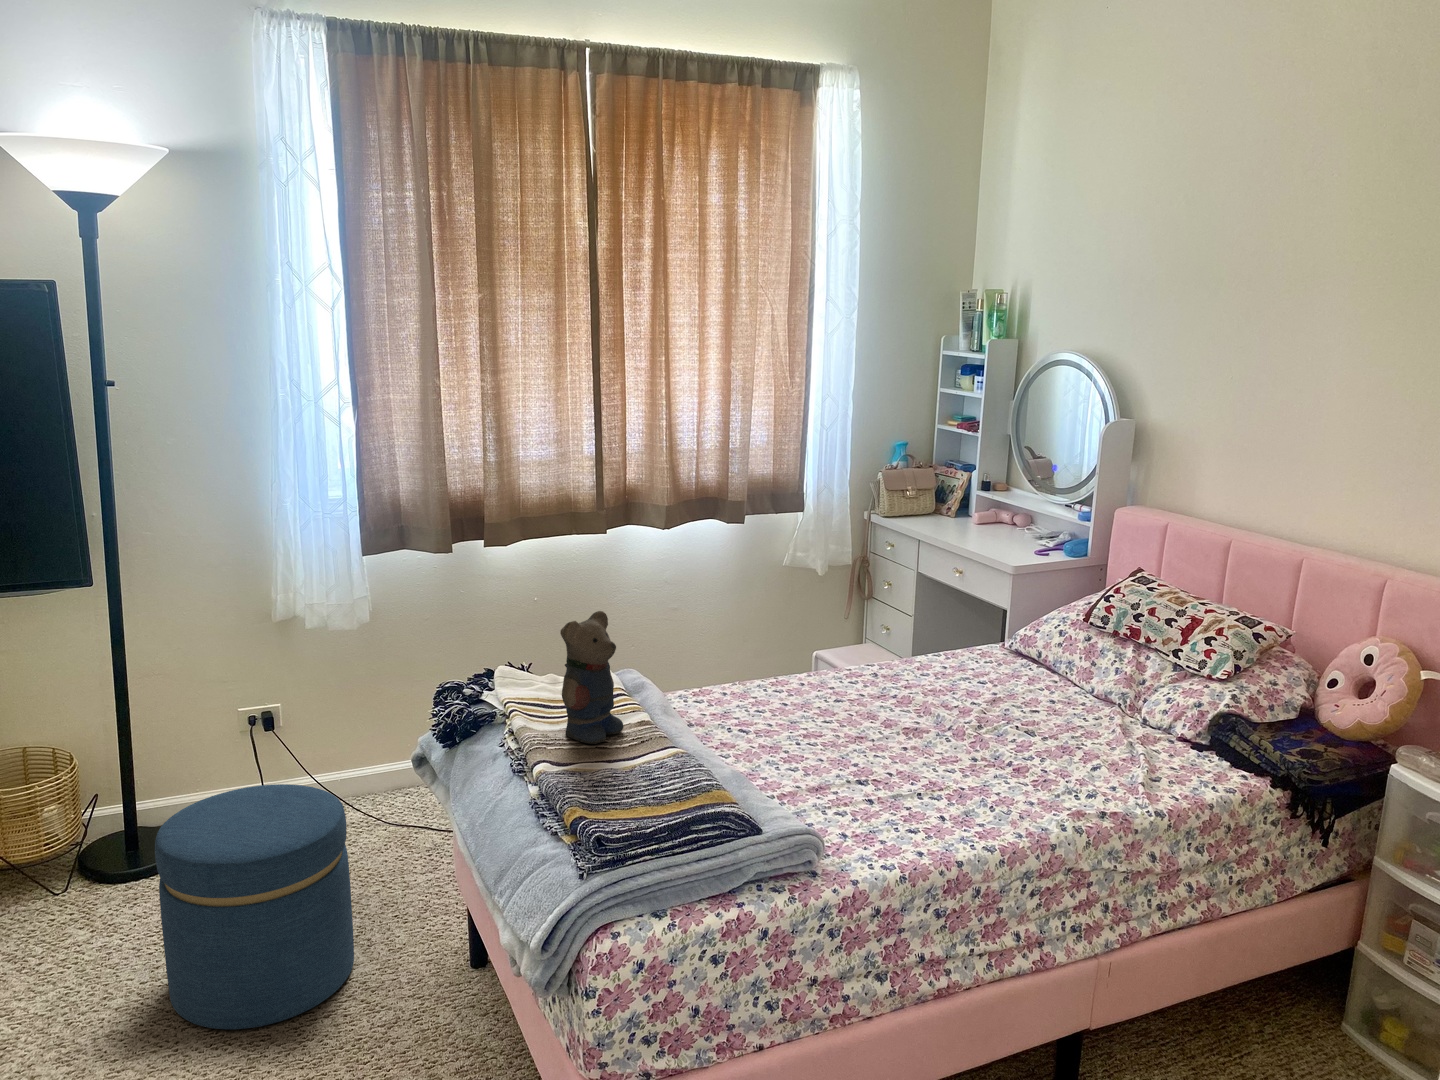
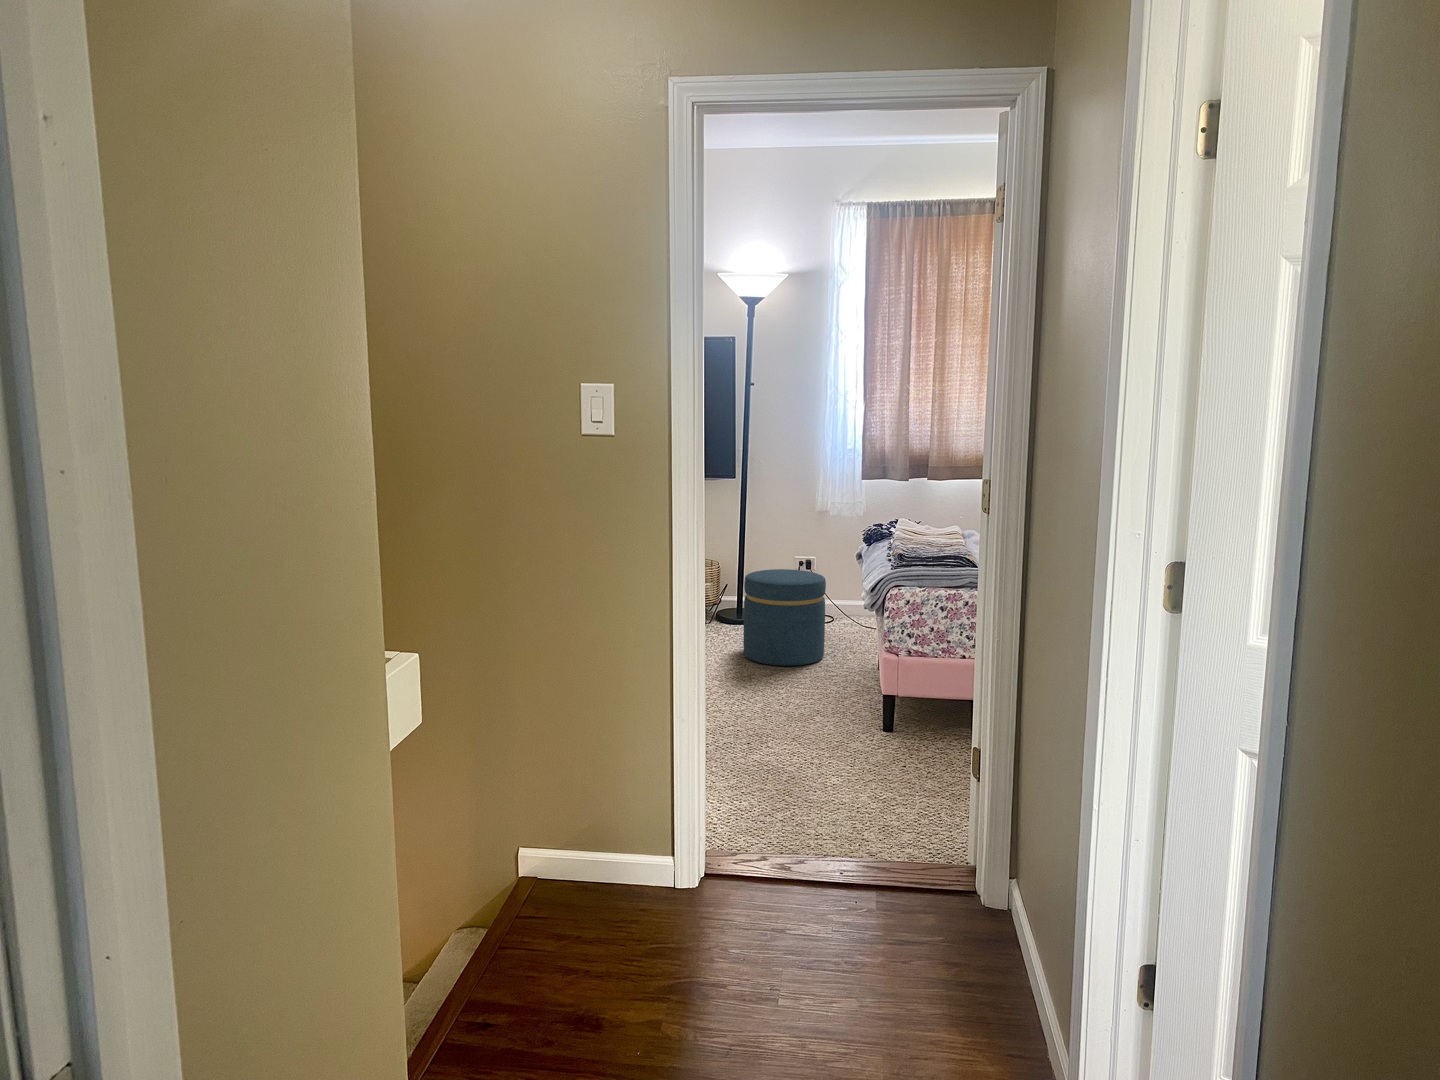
teddy bear: present [560,611,624,744] -> none [911,476,943,537]

